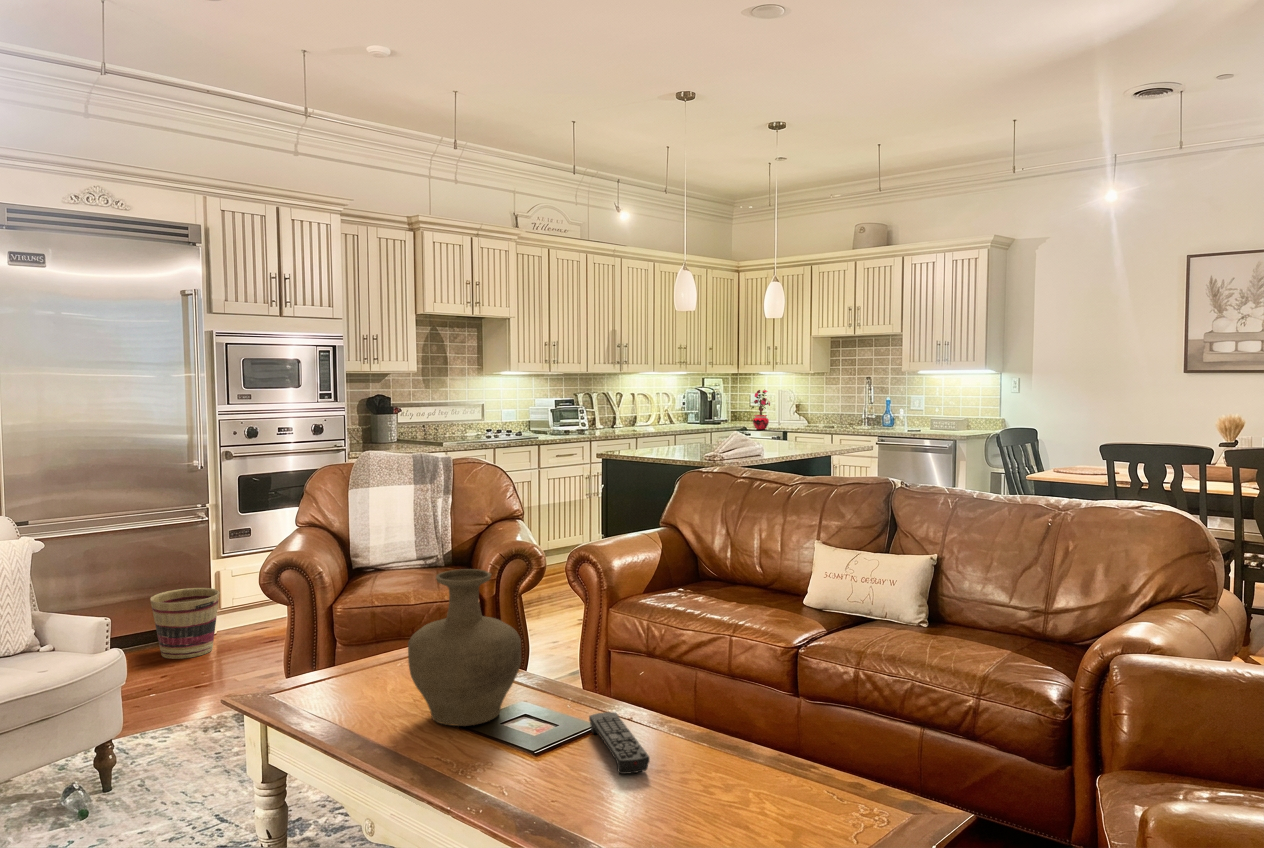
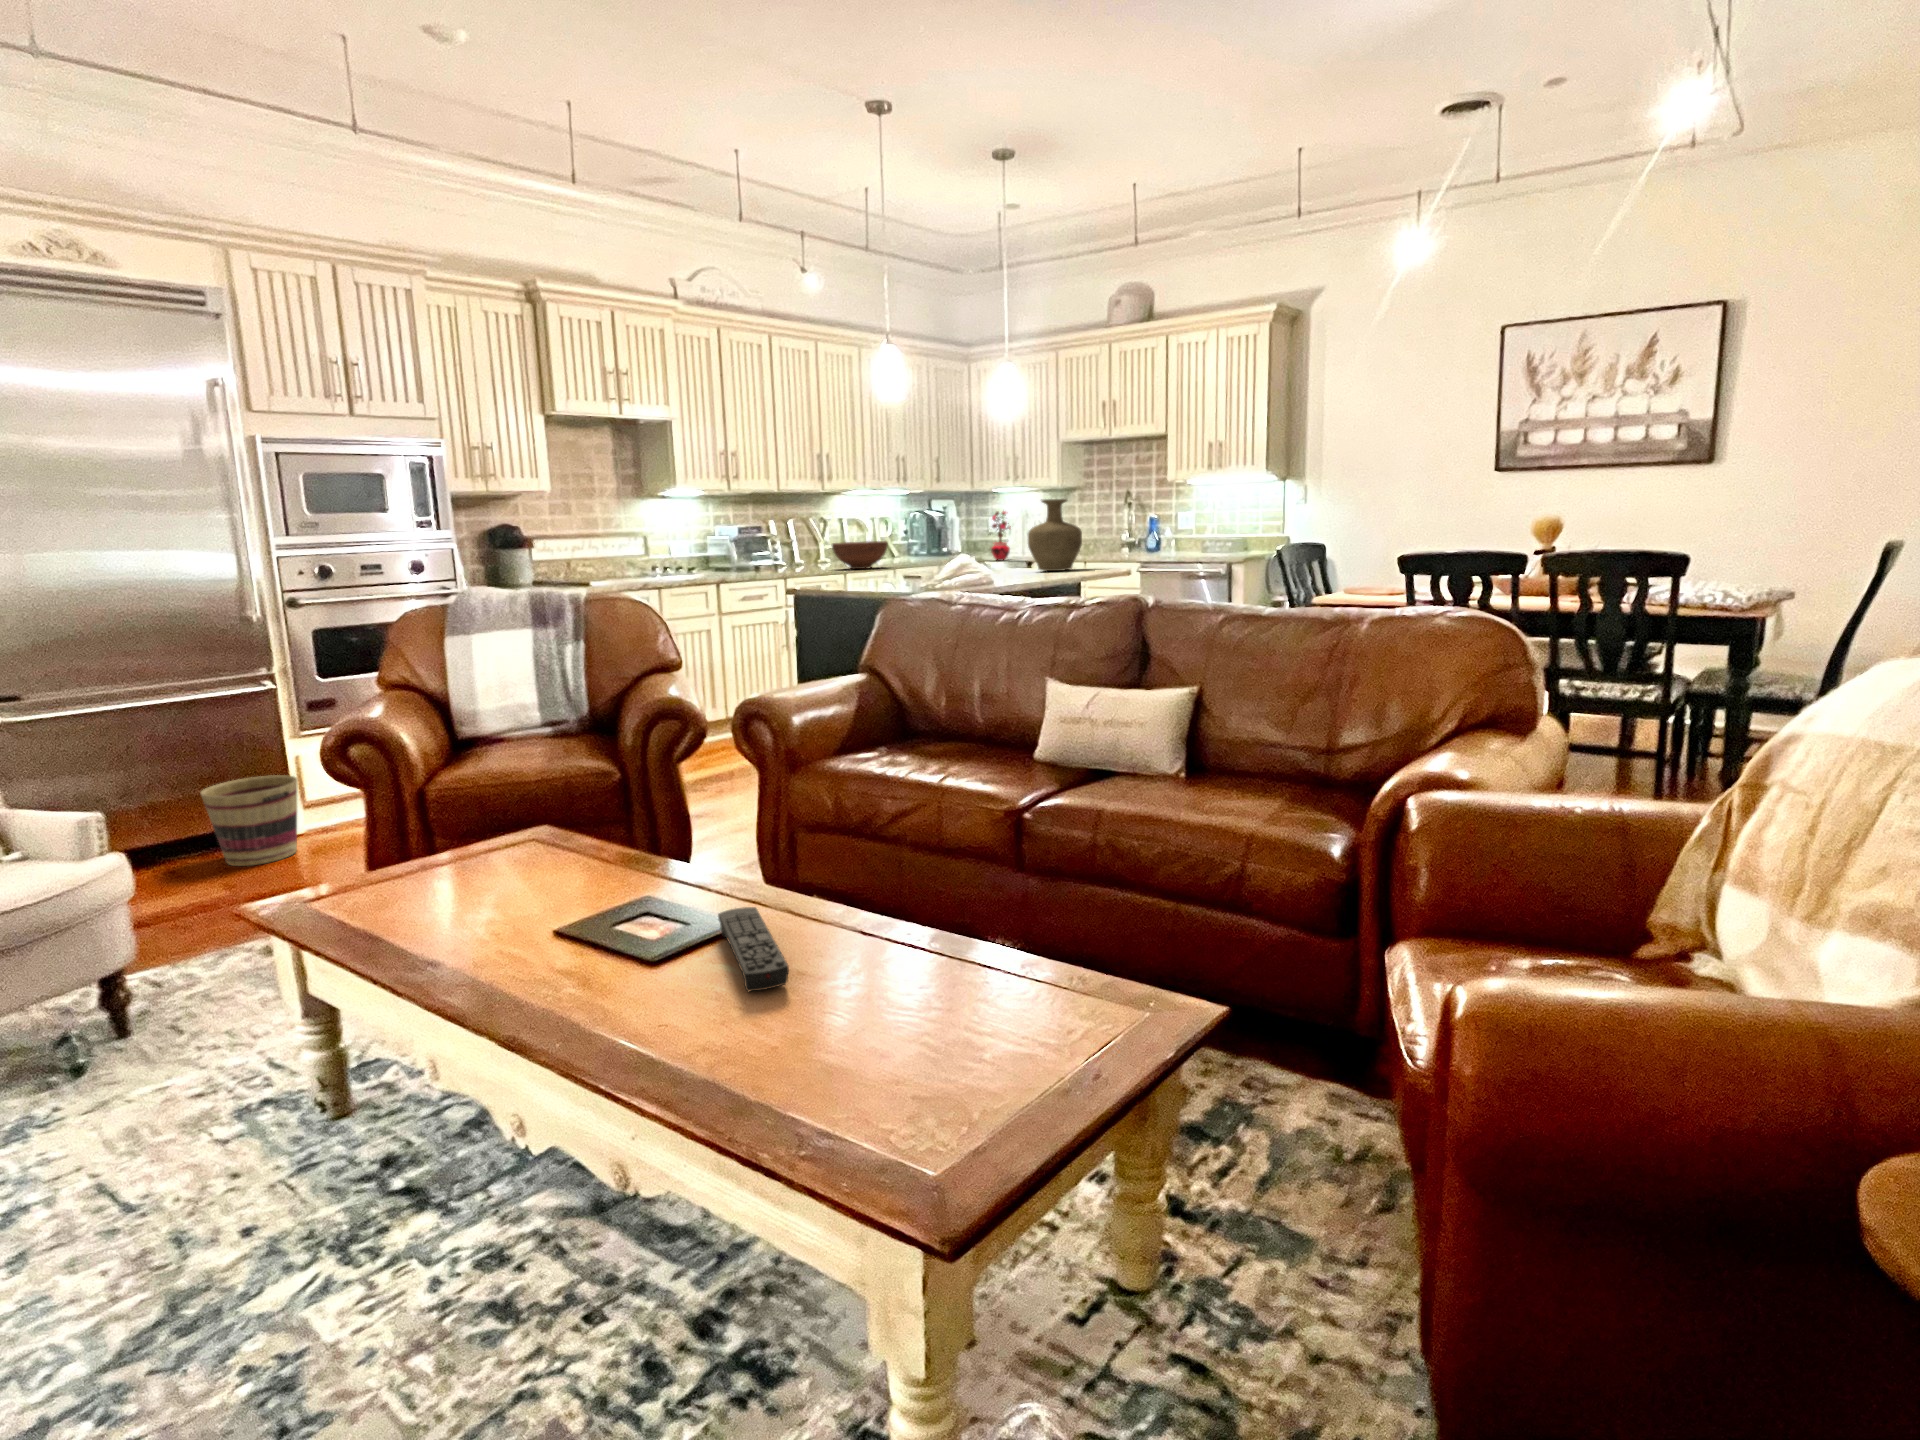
fruit bowl: none [624,413,670,435] -> present [832,541,888,569]
vase: present [408,569,521,726] -> present [1028,499,1082,571]

